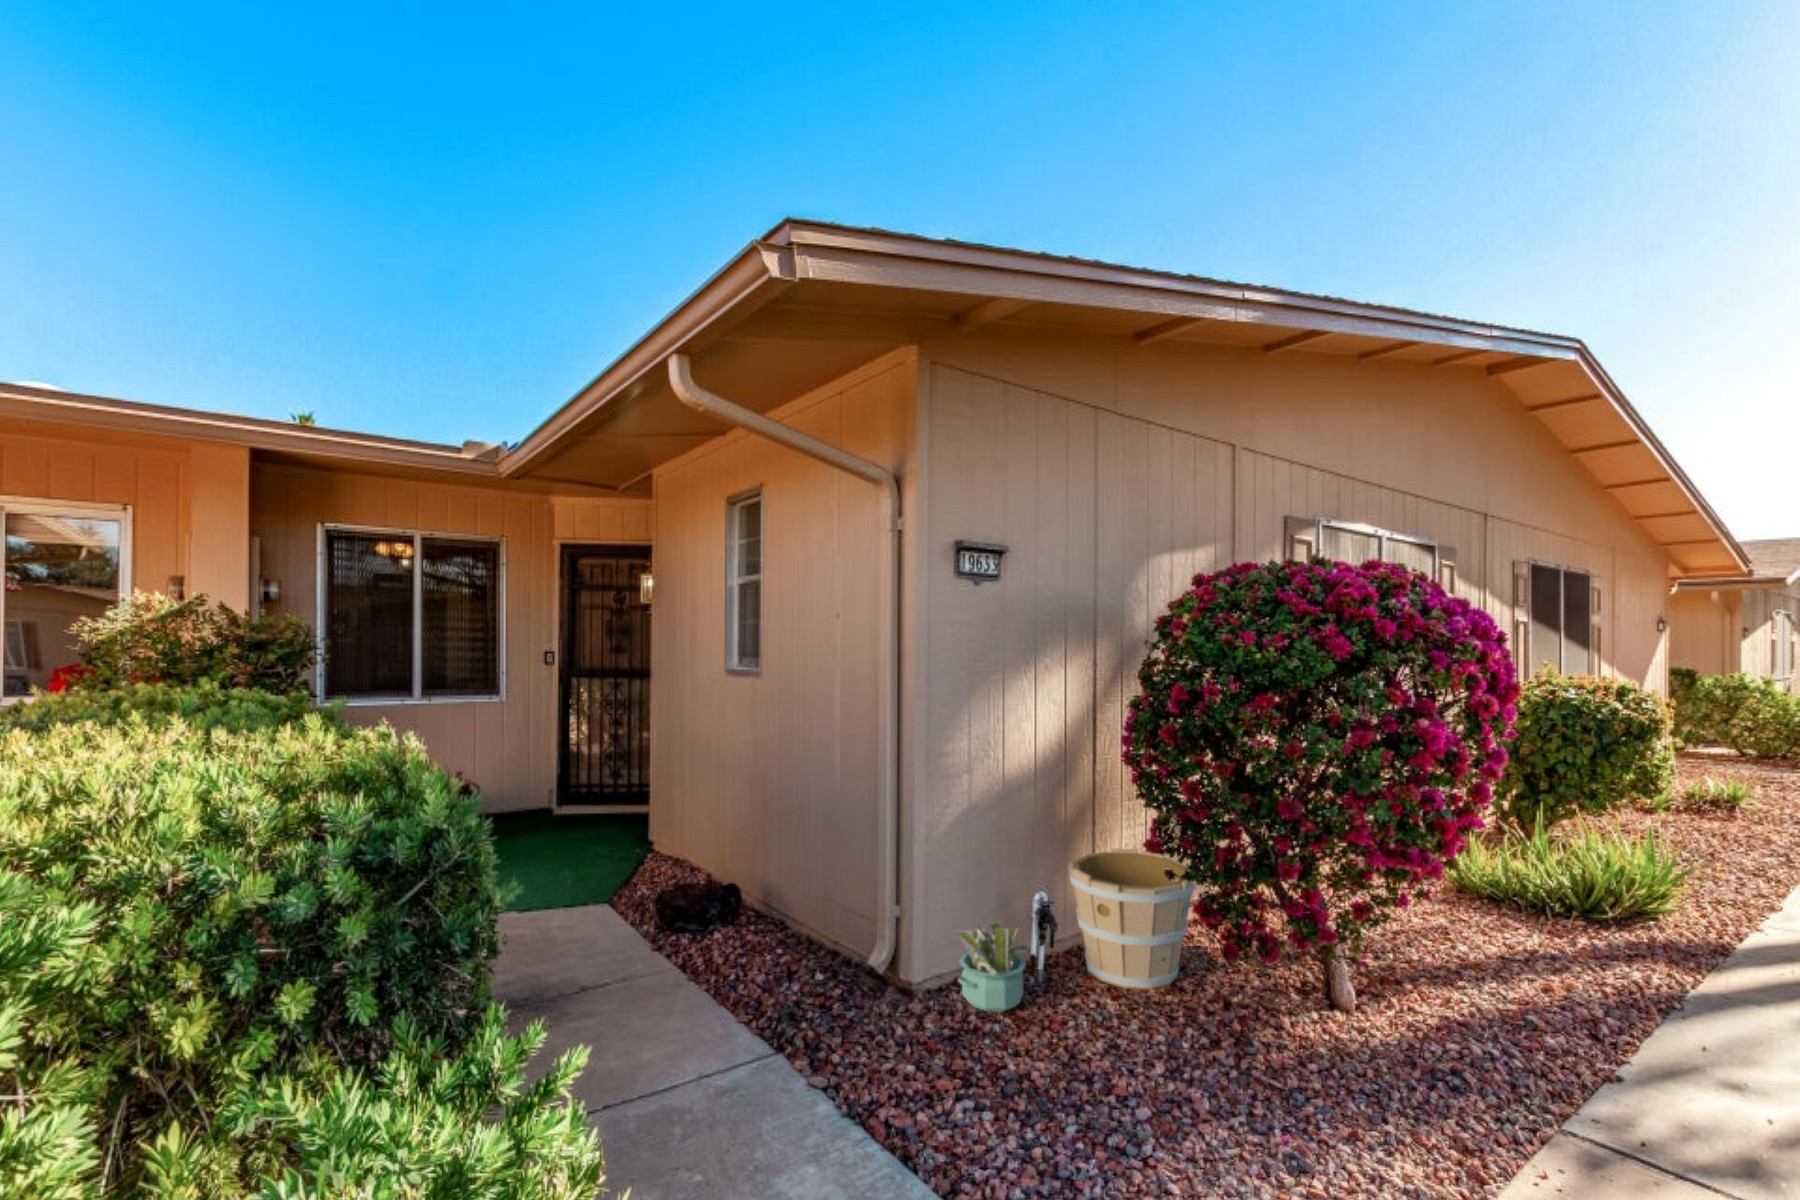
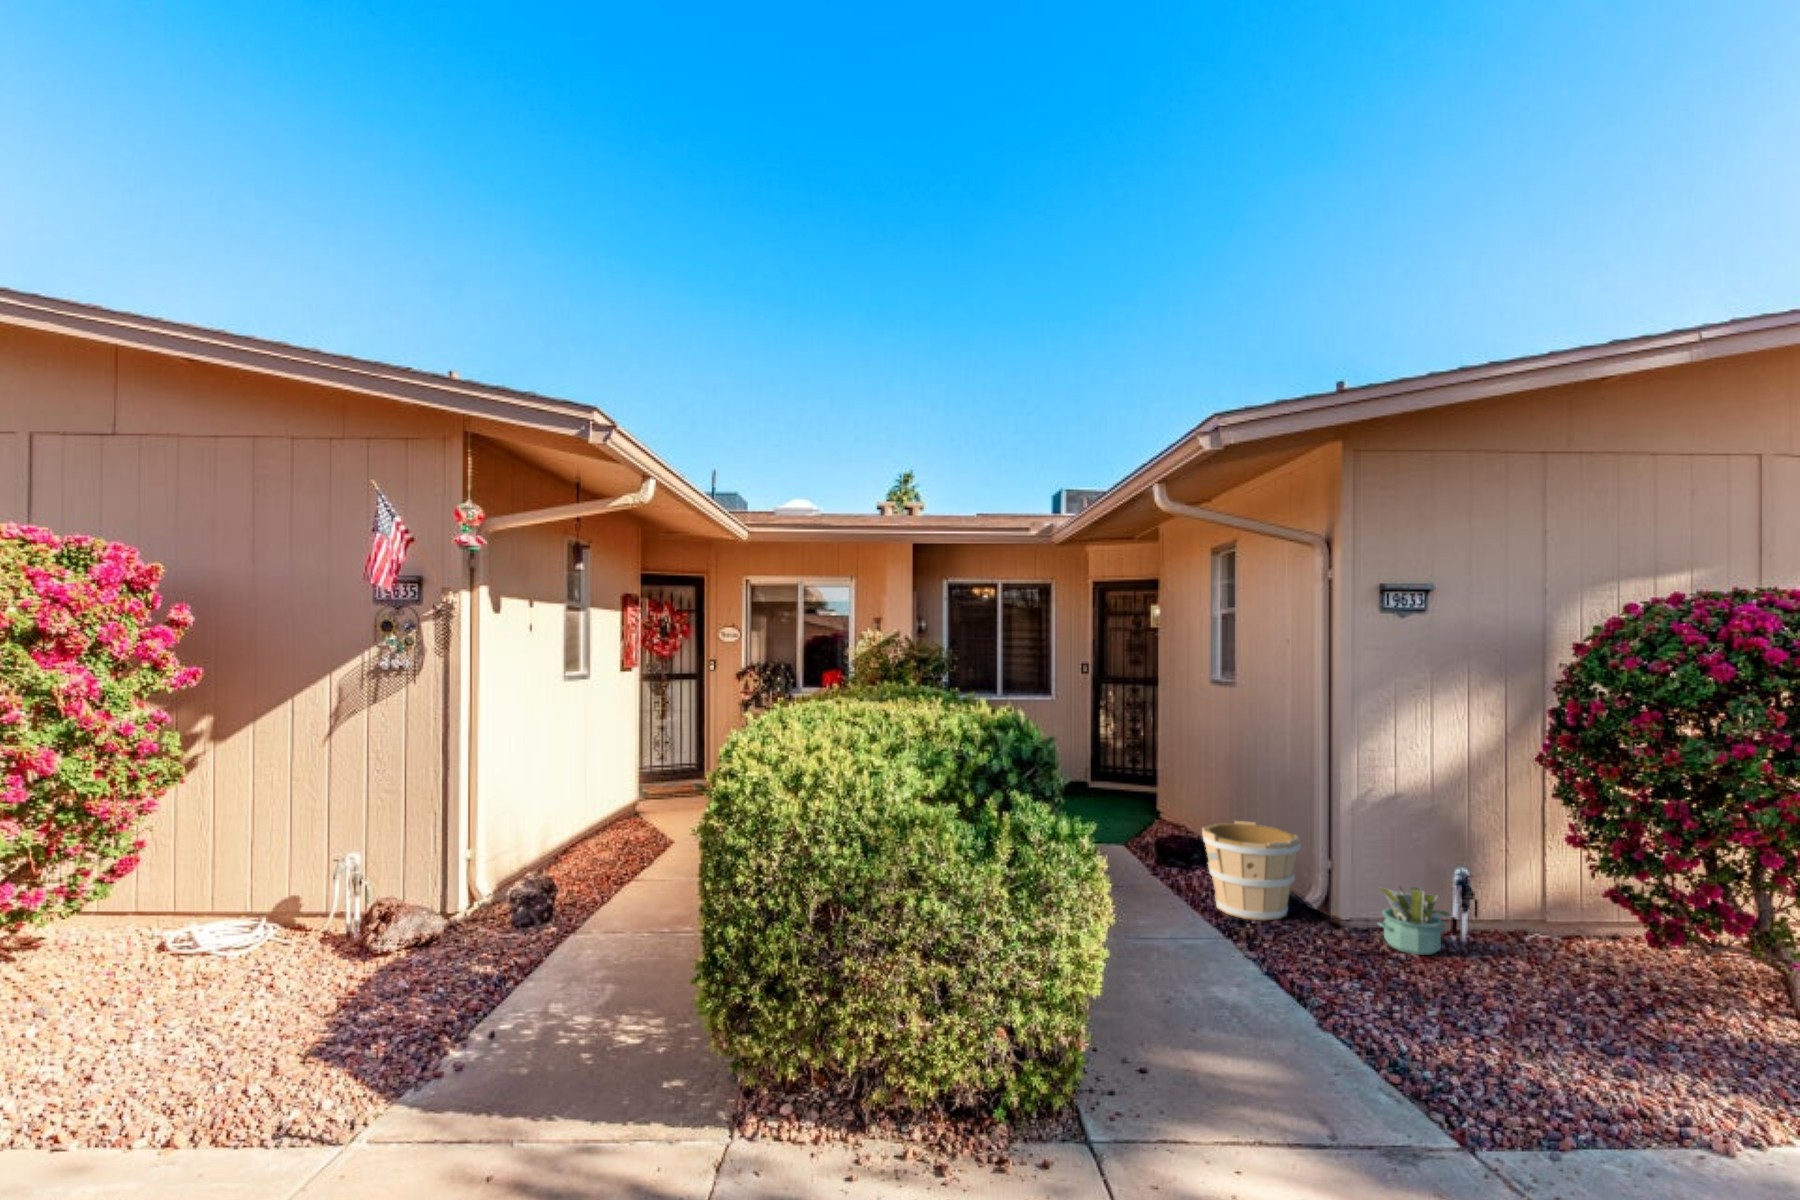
wooden bucket: present [1069,849,1196,990] -> present [1202,821,1301,921]

